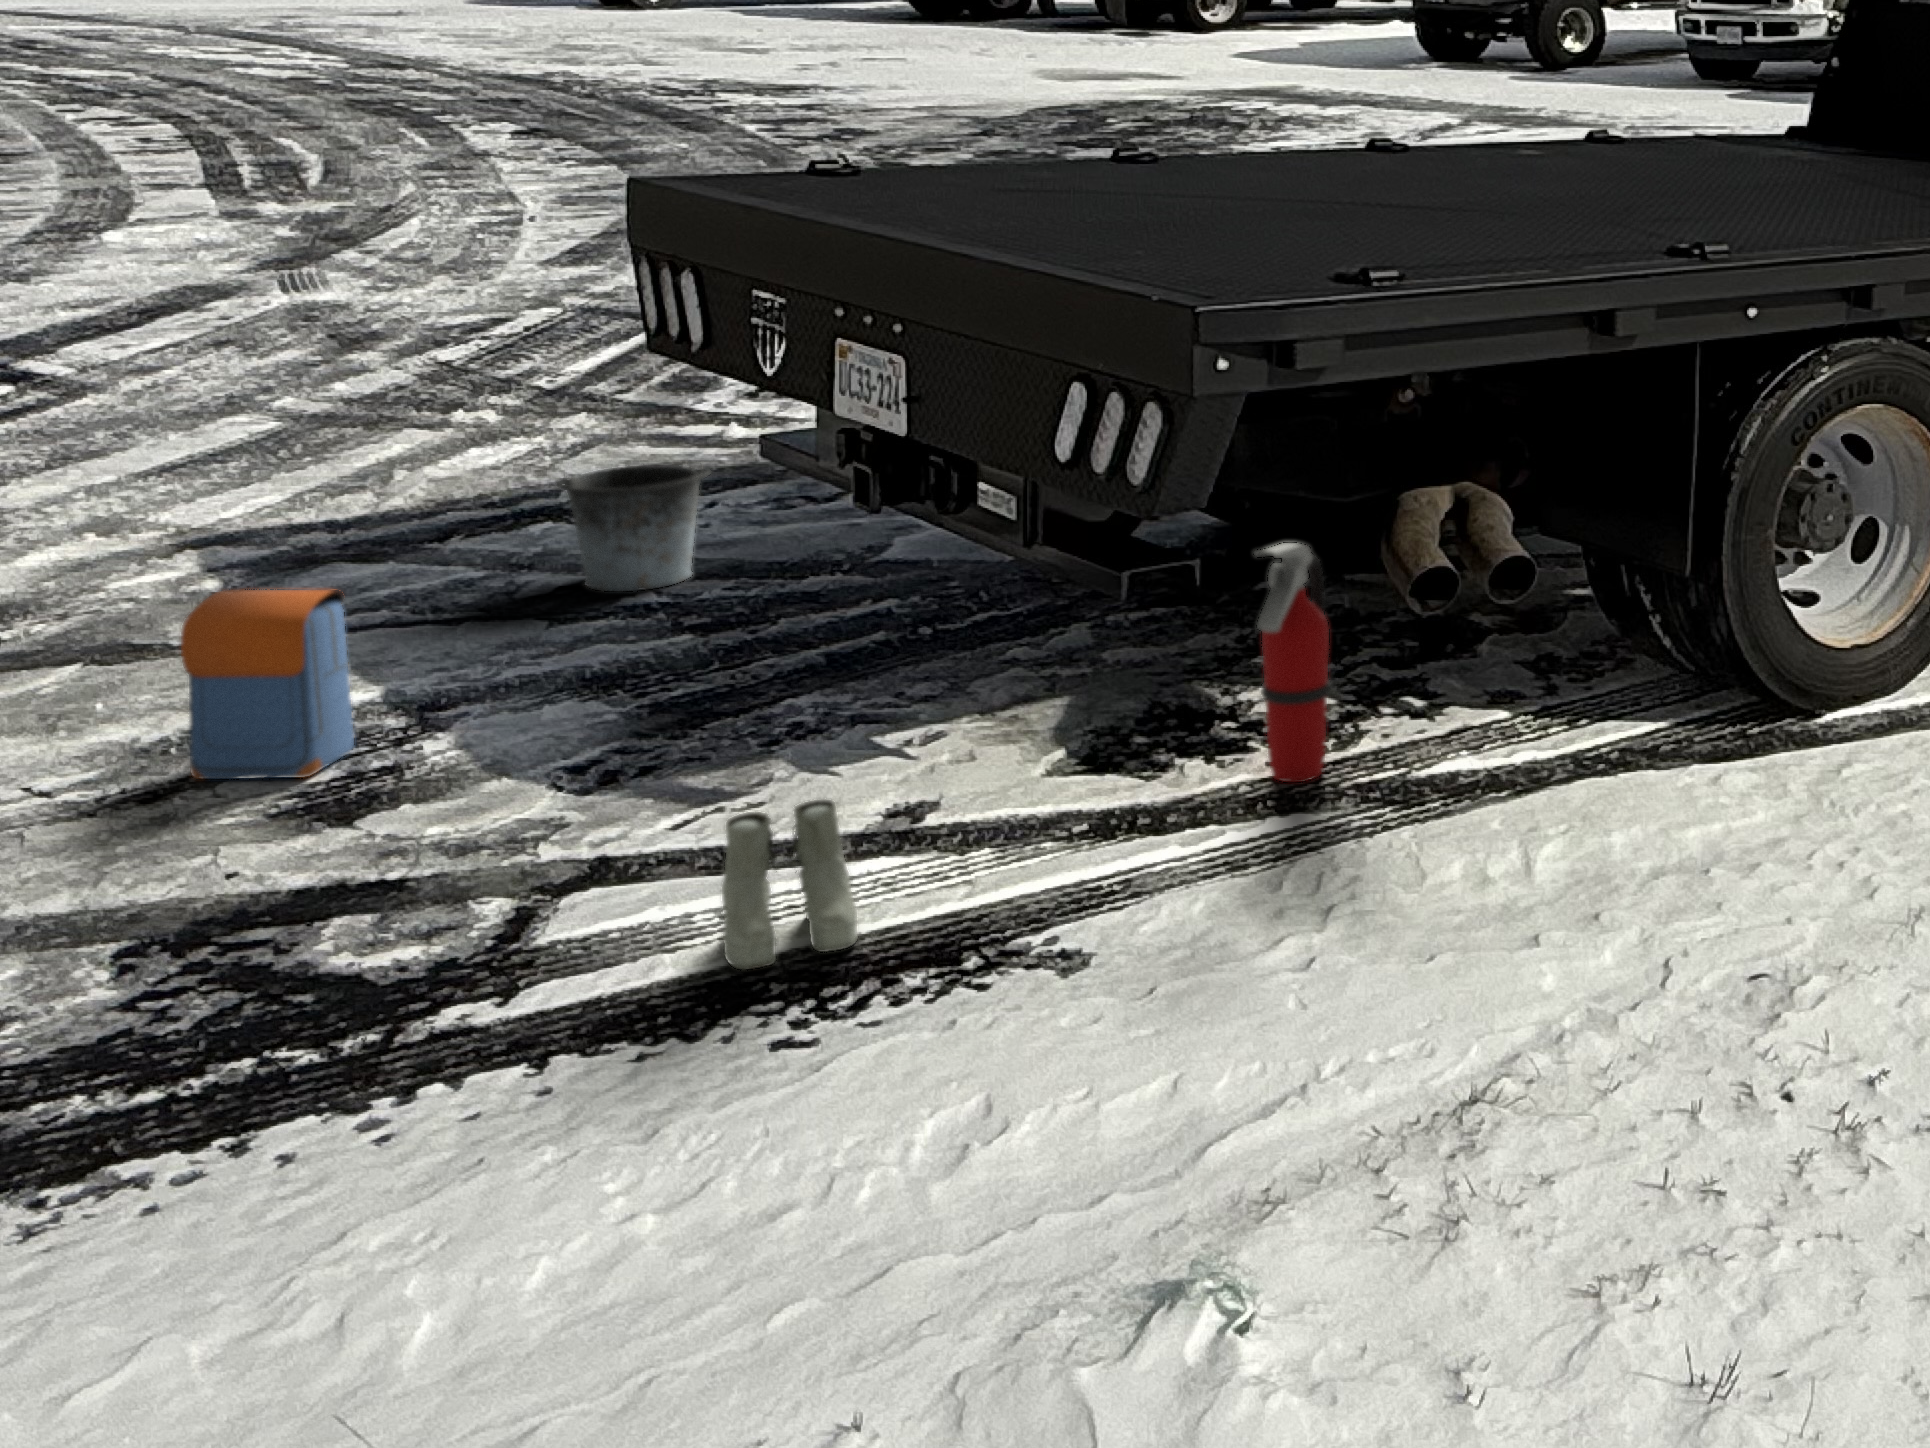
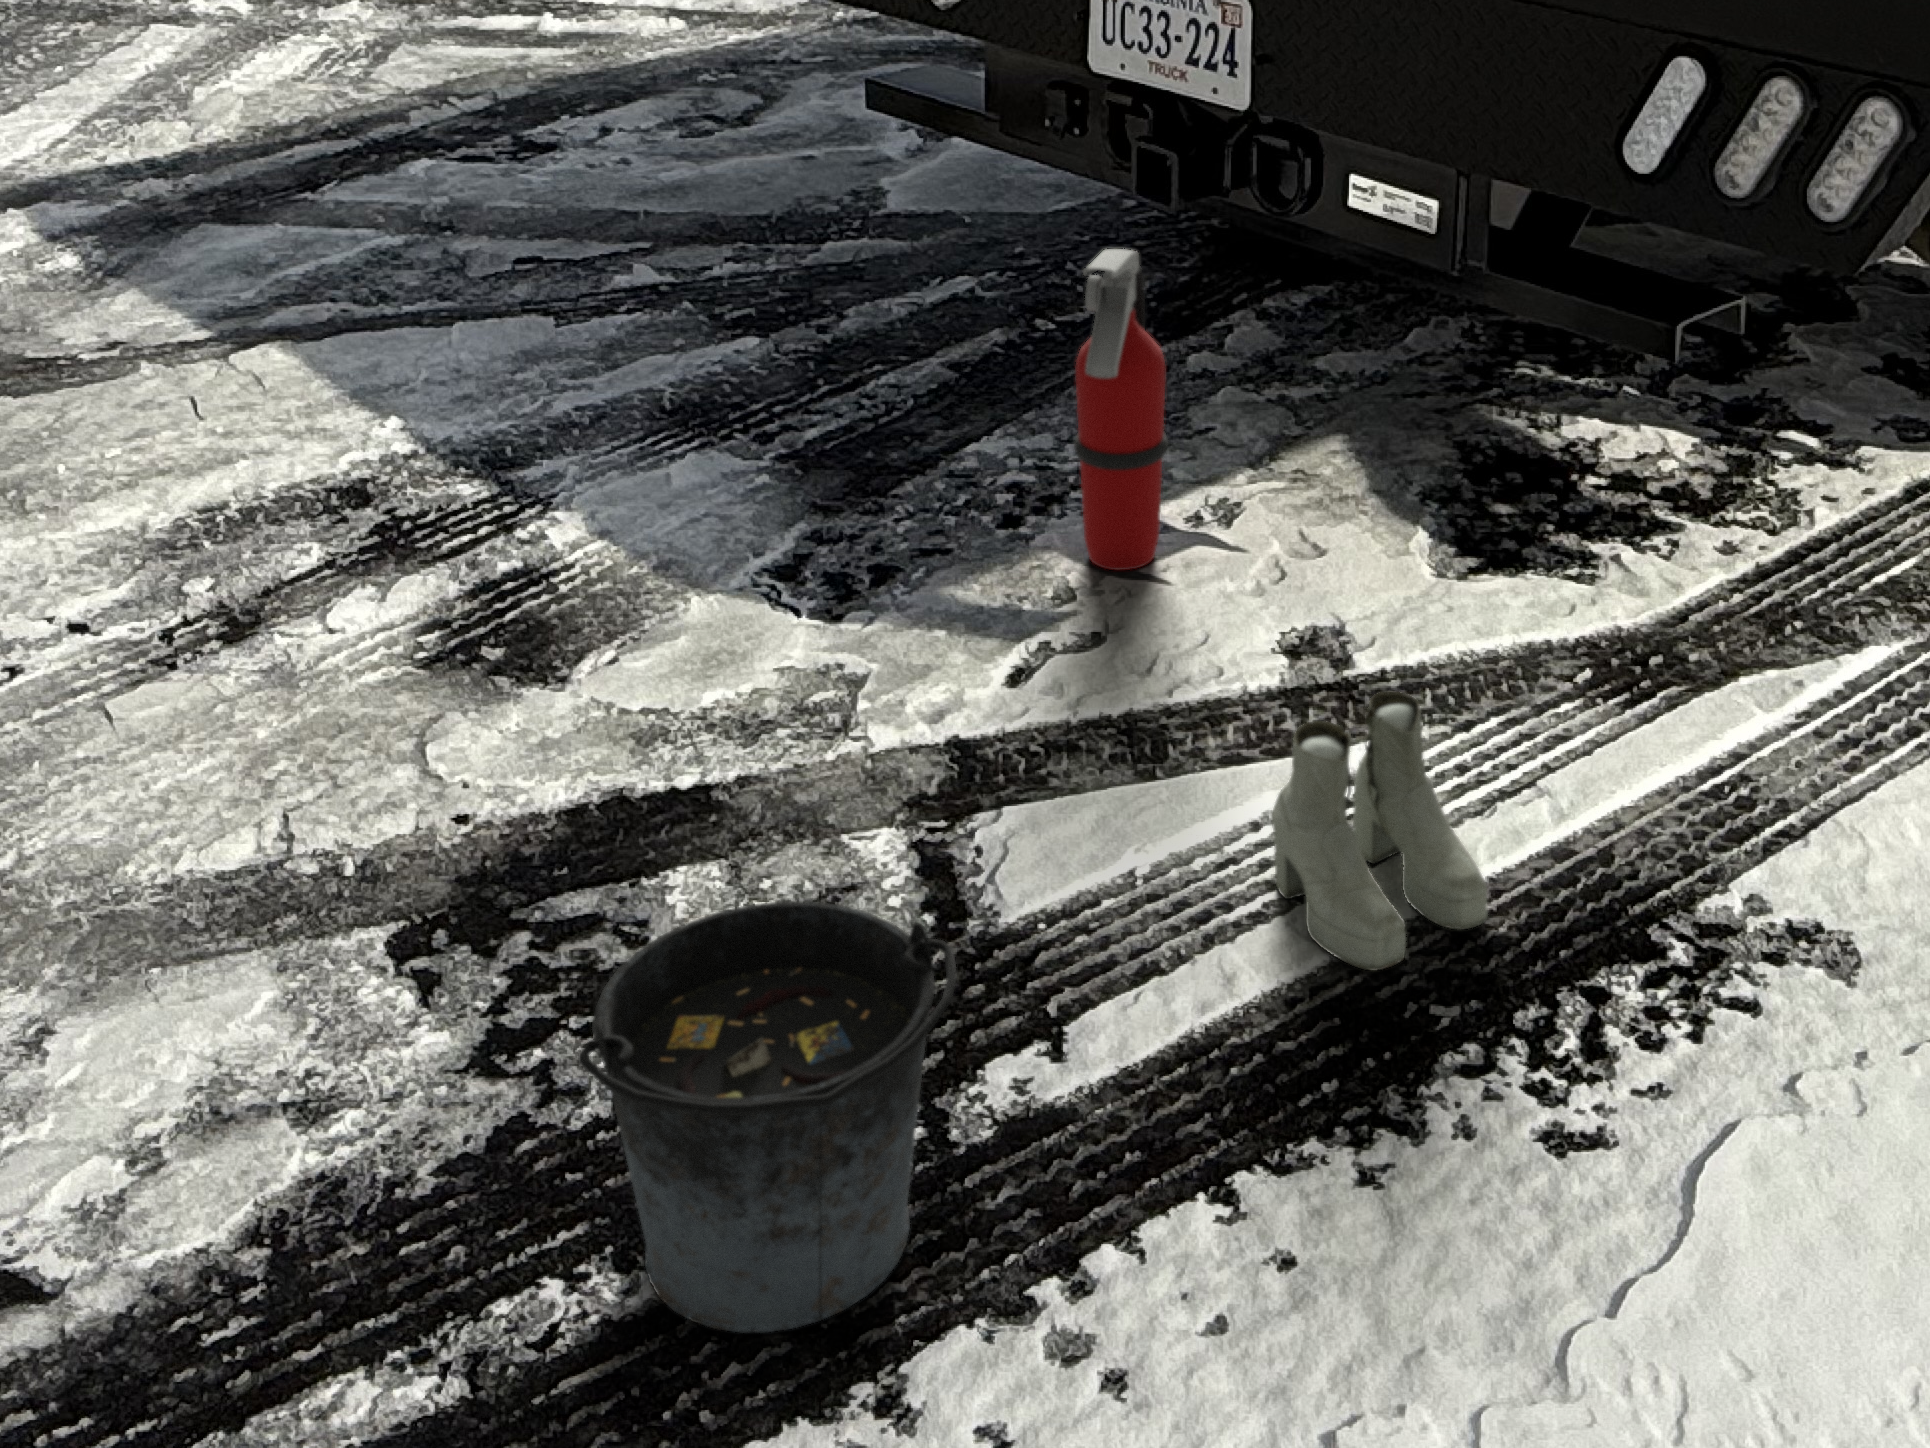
bucket: present [557,465,710,591] -> present [578,901,957,1333]
fire extinguisher: present [1255,543,1331,782] -> present [1074,249,1168,570]
backpack: present [181,590,354,779] -> none [260,334,469,603]

